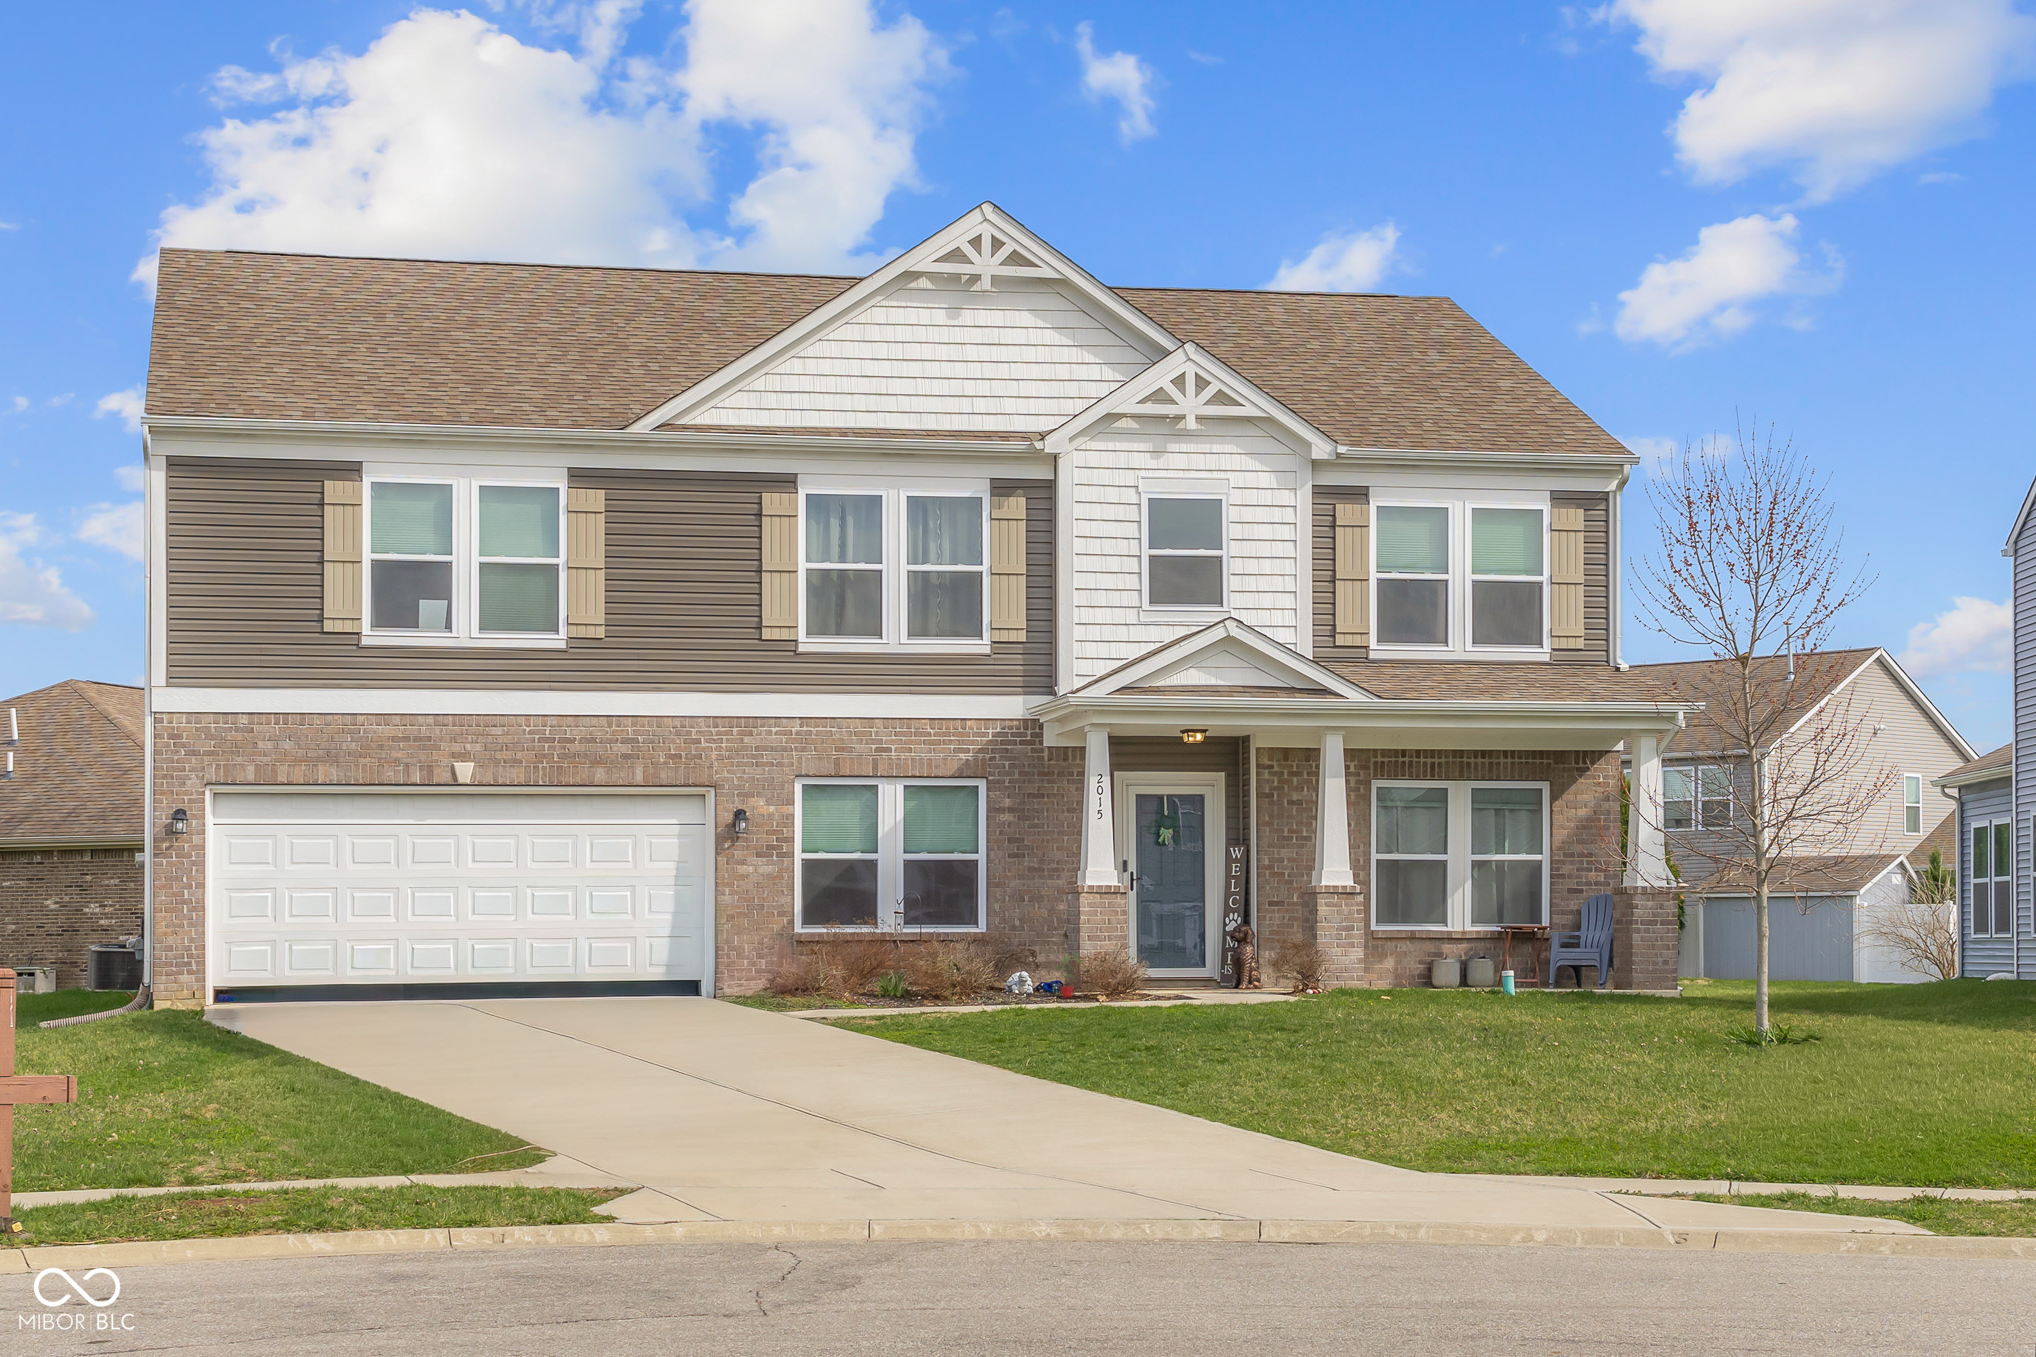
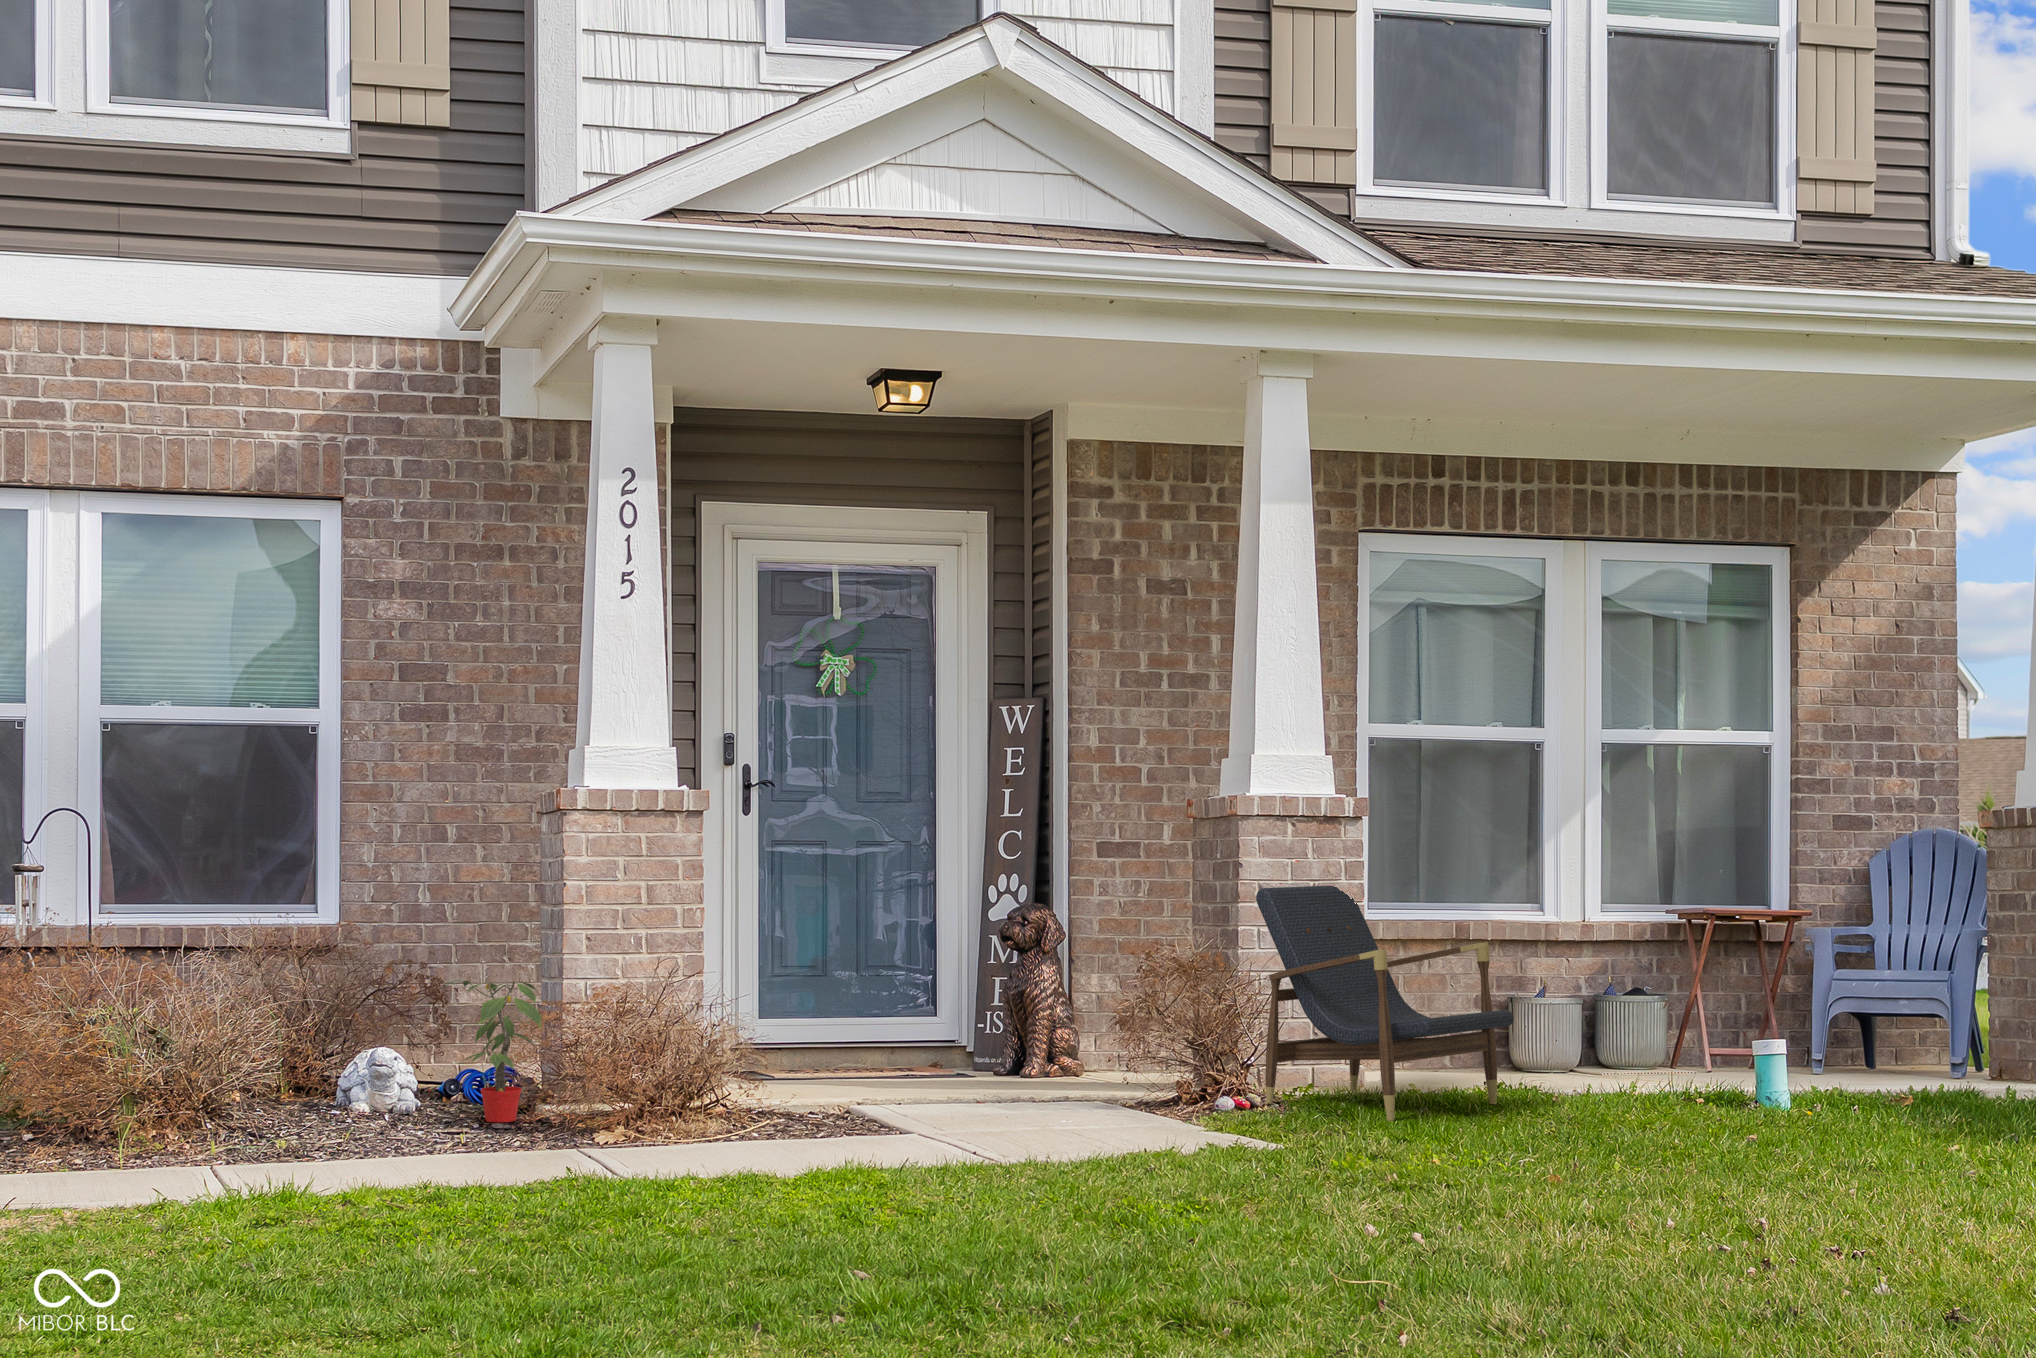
lounge chair: none [1320,920,1409,1000] -> present [1256,886,1514,1121]

